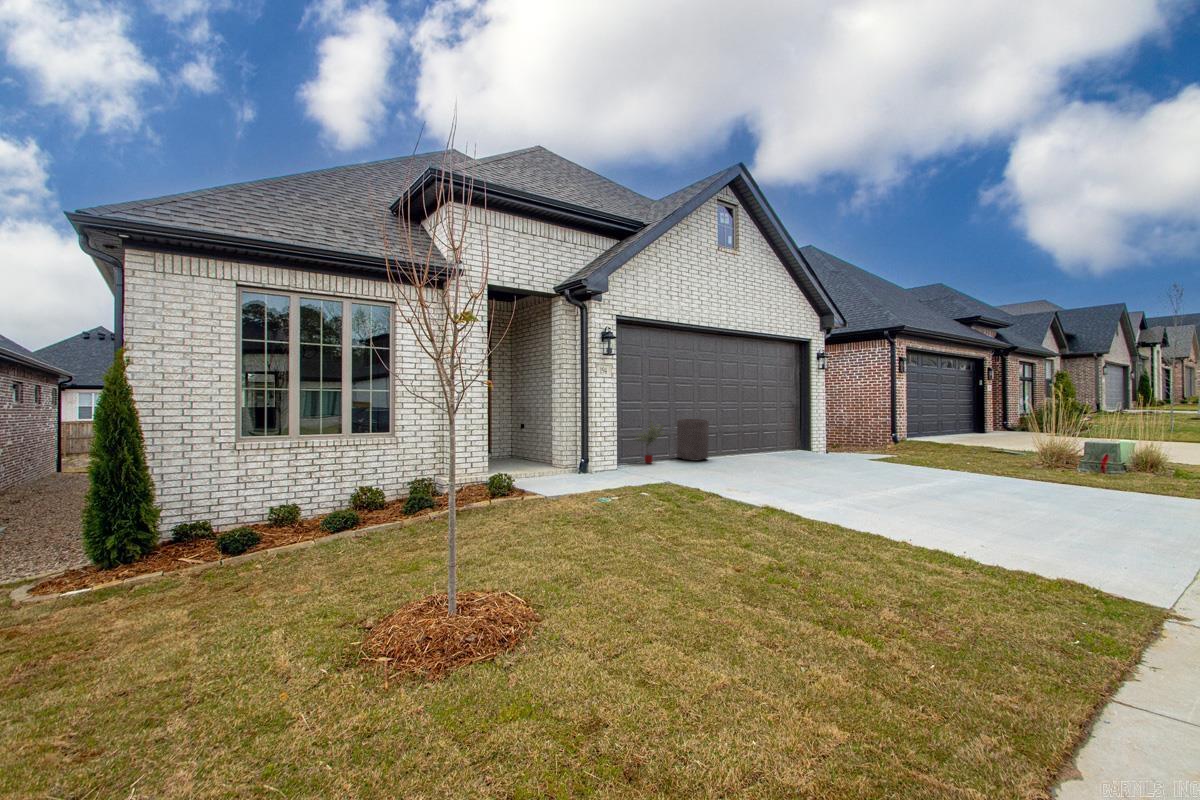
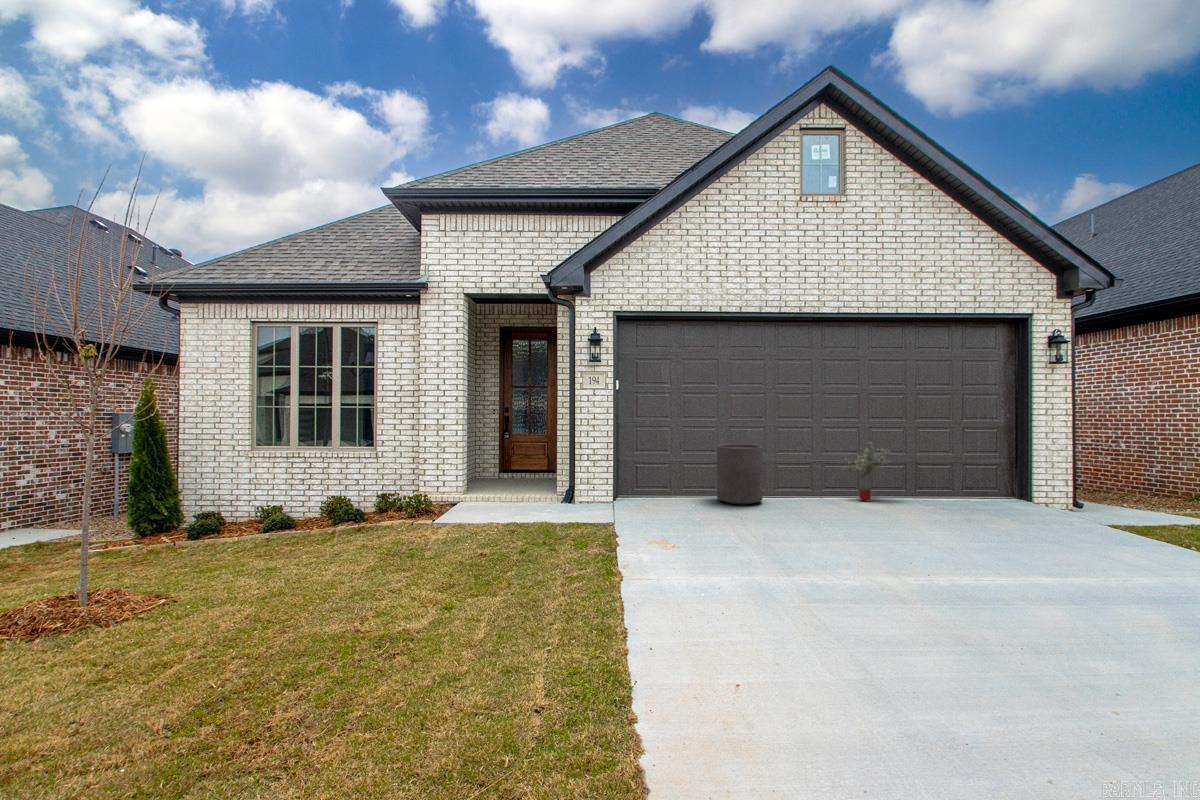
potted tree: present [635,419,664,464] -> present [841,442,890,501]

